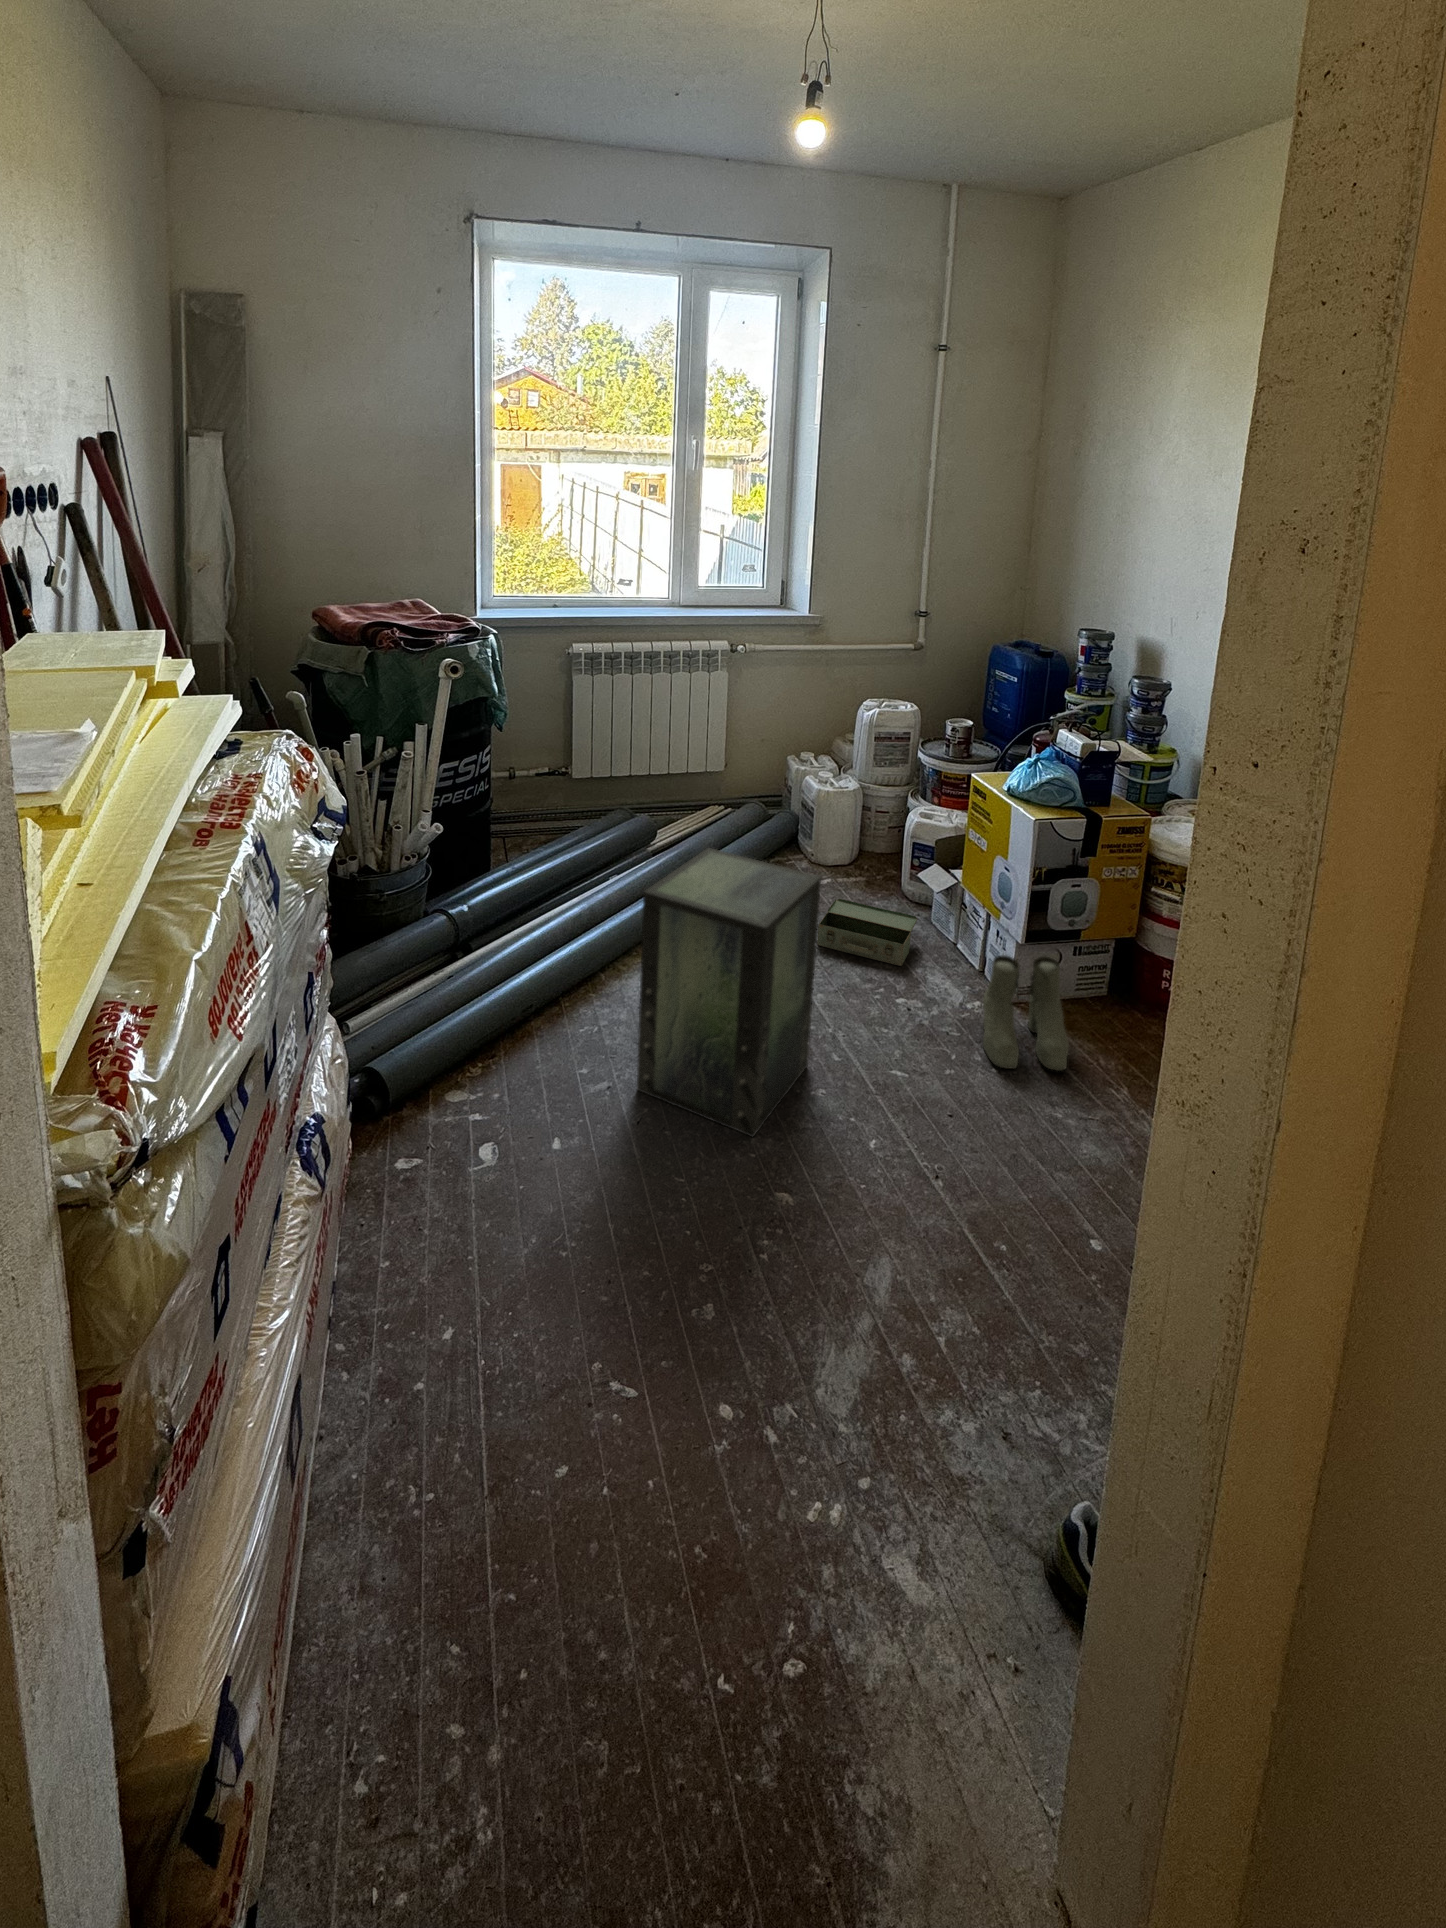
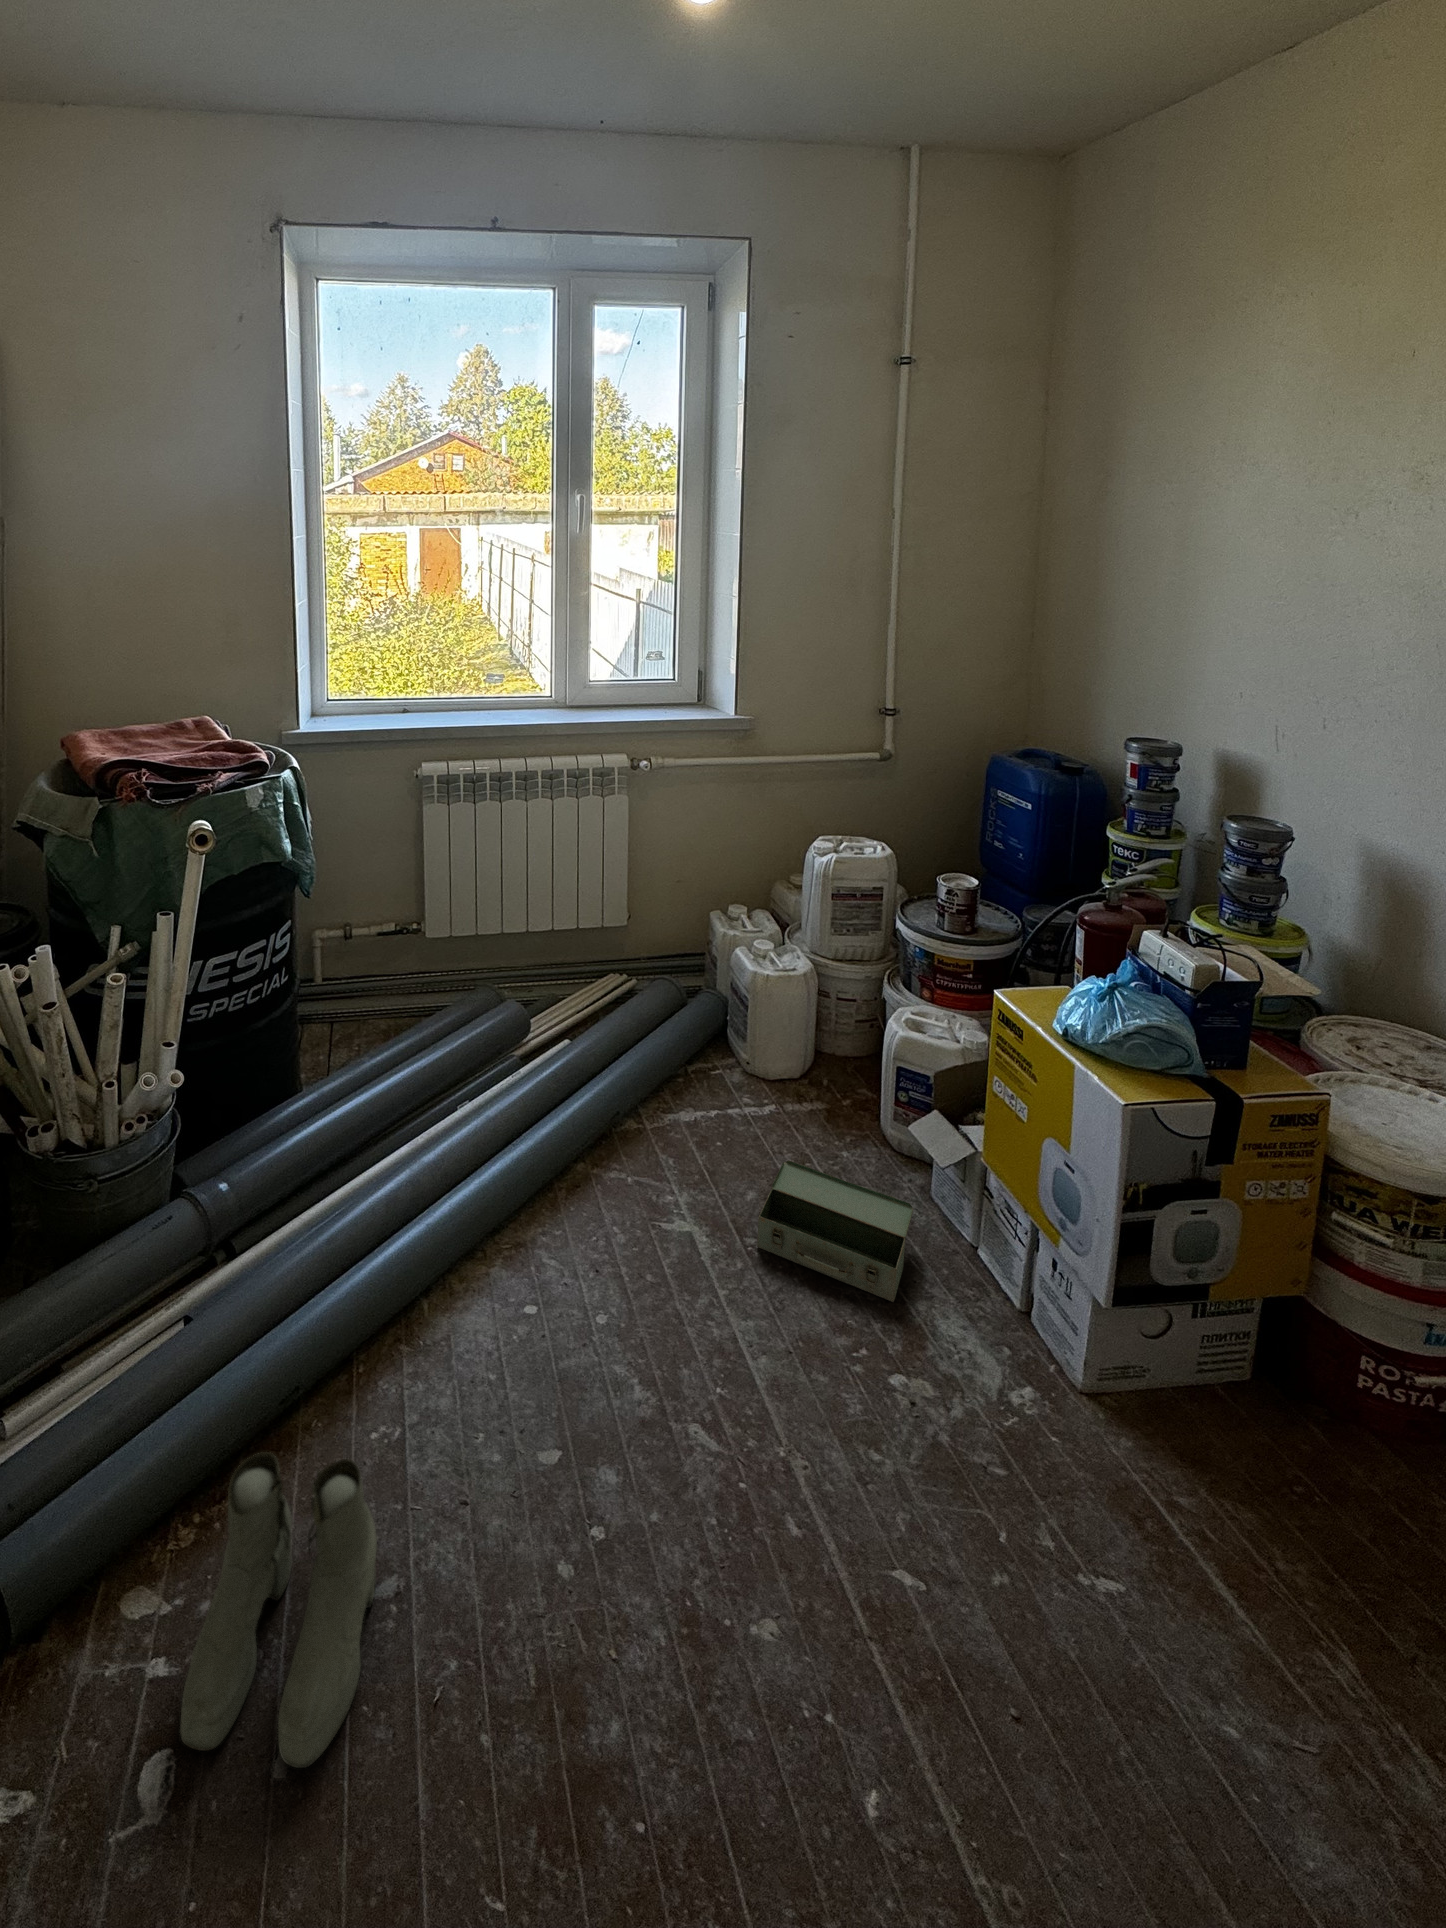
storage box: present [637,848,821,1137] -> none [437,1163,760,1803]
boots: present [983,955,1069,1071] -> present [180,1452,377,1768]

